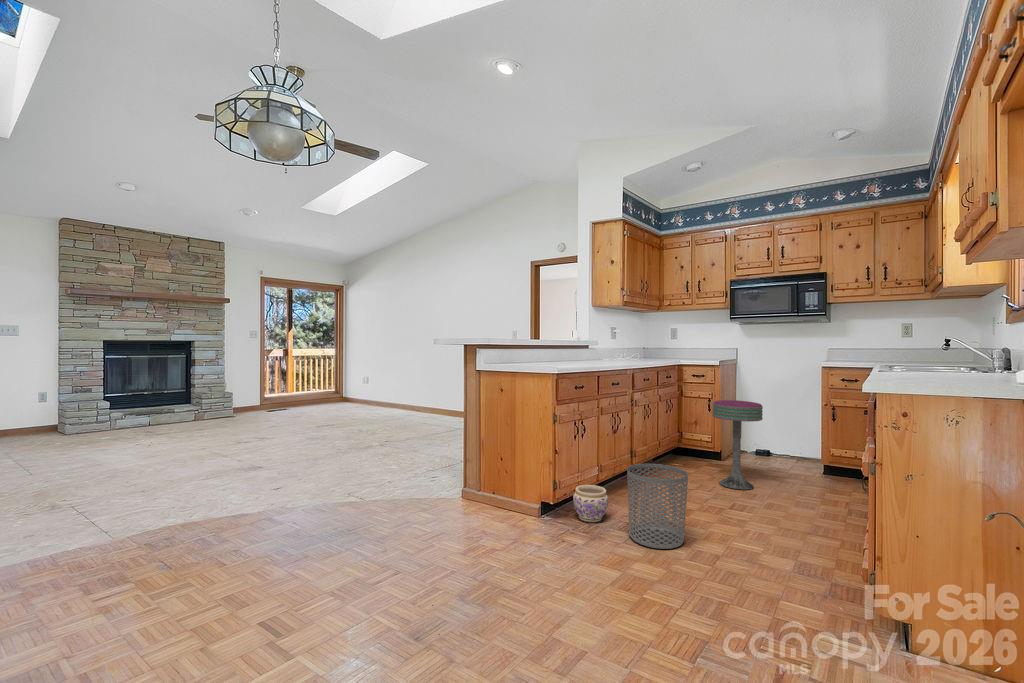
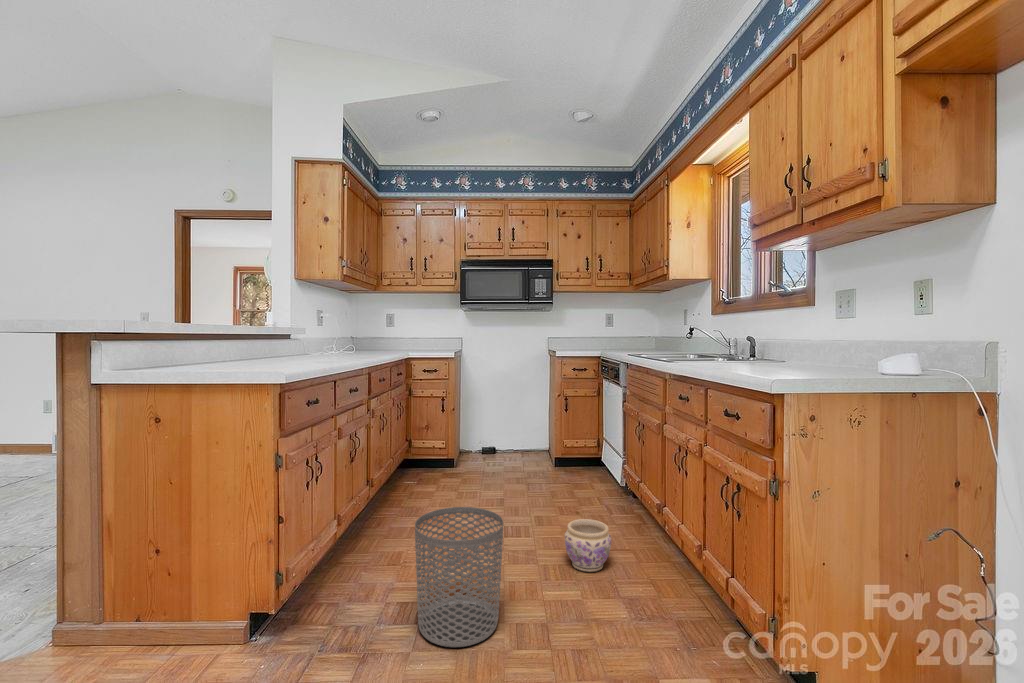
bar stool: present [713,400,763,490] -> none [467,399,520,505]
planter: present [573,485,608,523] -> present [564,519,611,572]

